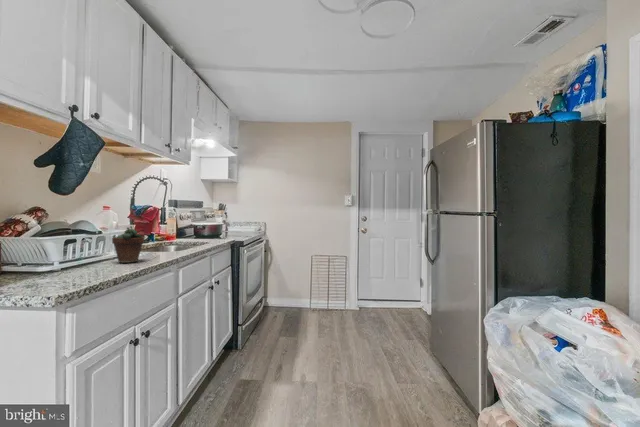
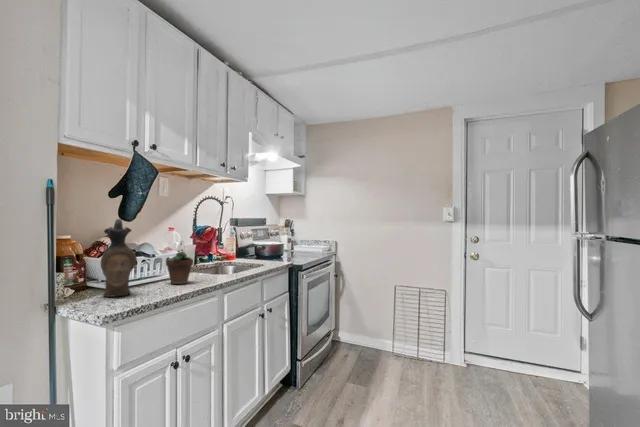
ceramic pitcher: none [30,190,81,280] -> present [101,219,137,297]

